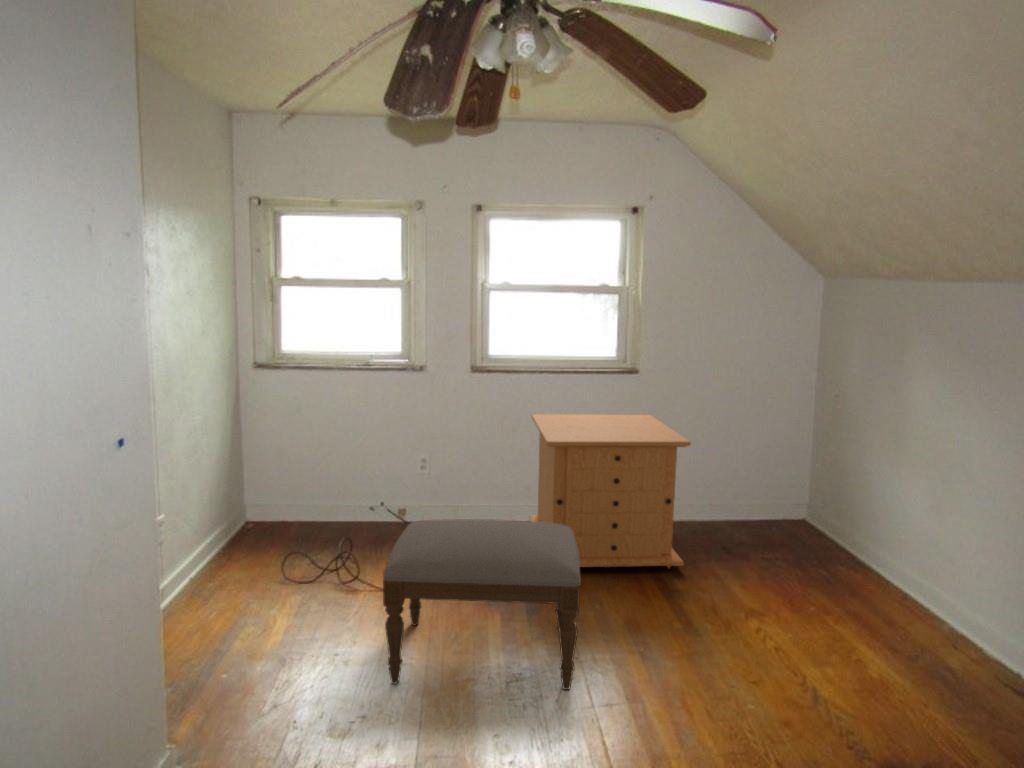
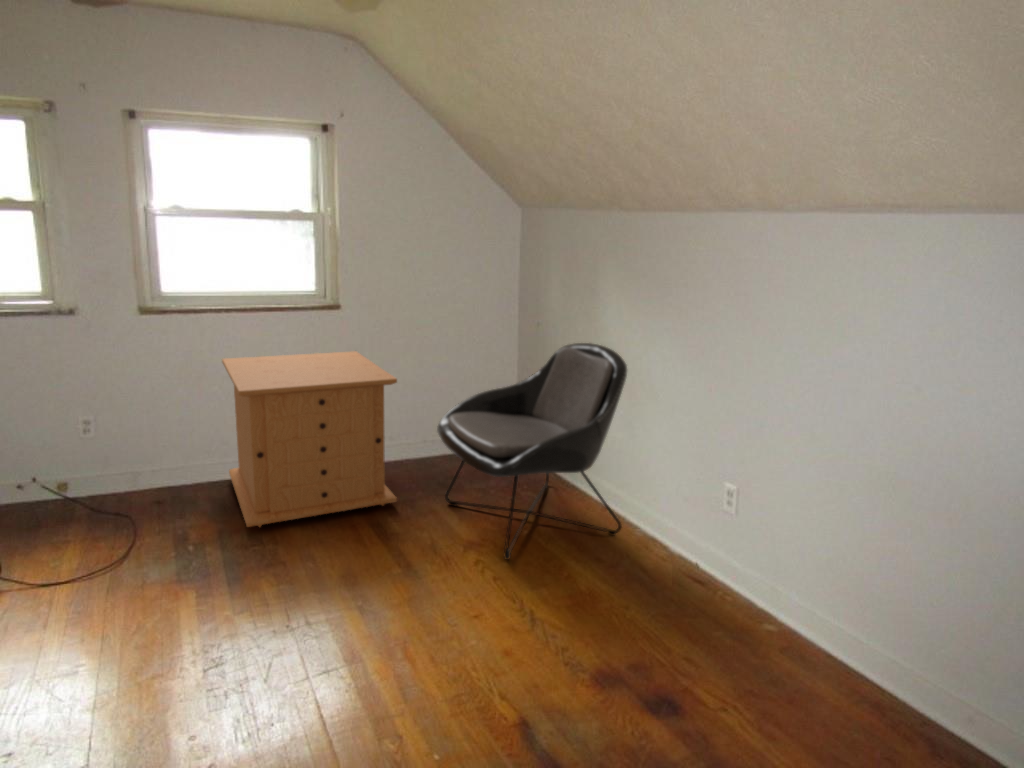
lounge chair: none [729,417,957,643] -> present [437,343,627,560]
ottoman: present [383,519,581,690] -> none [18,484,283,708]

